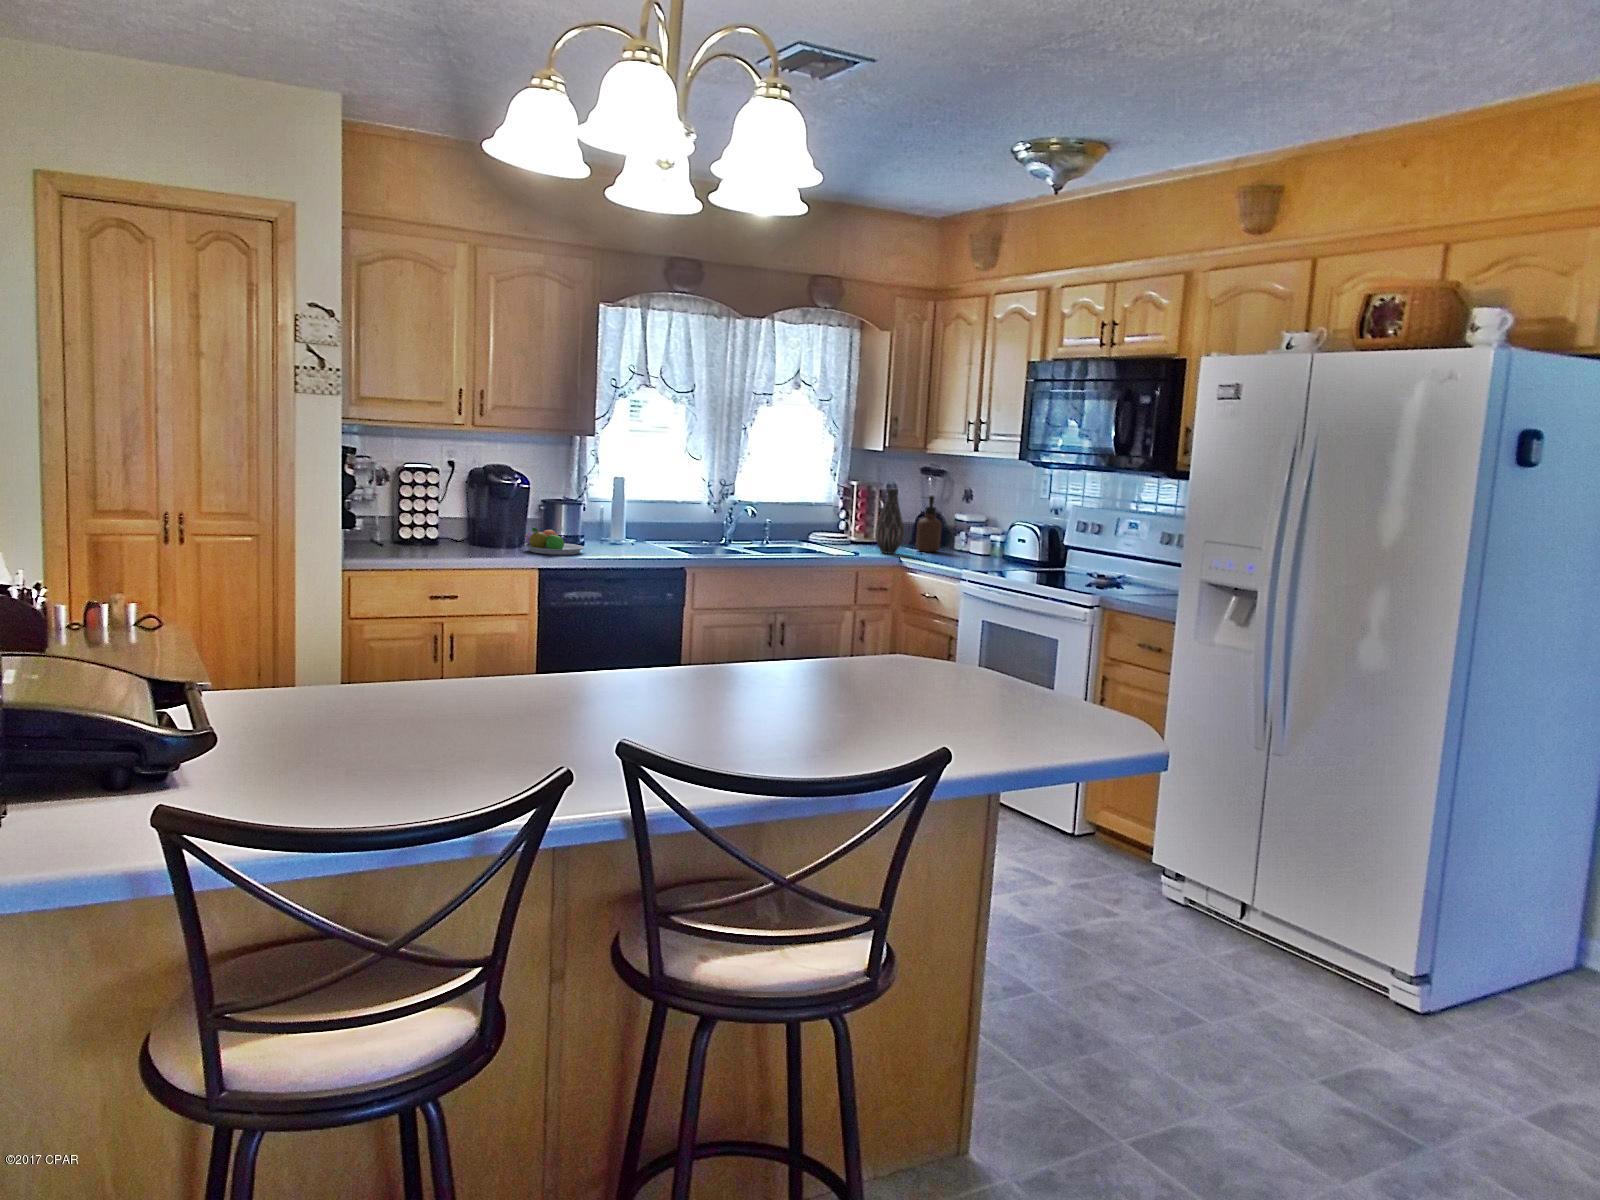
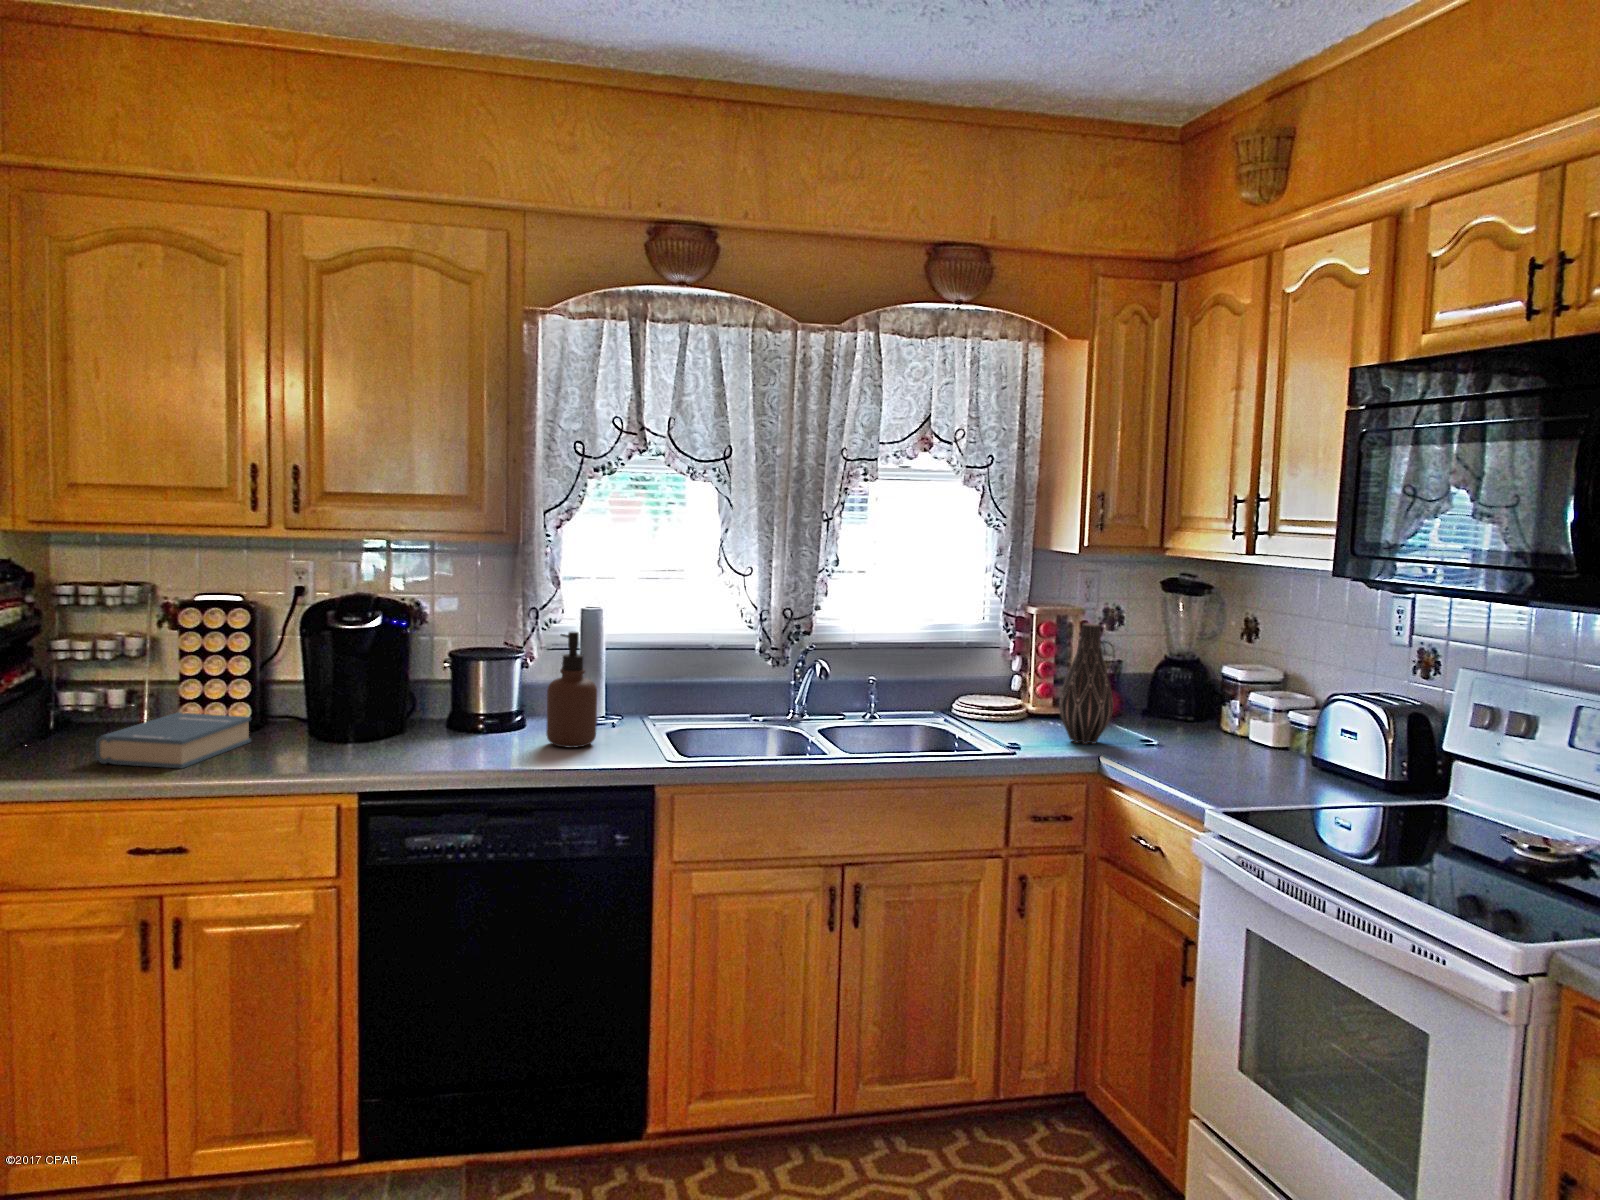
soap dispenser: present [916,496,942,552] -> present [546,632,597,748]
fruit bowl: present [524,528,584,555] -> none [380,704,491,756]
hardback book: none [391,533,447,558] -> present [96,713,251,768]

